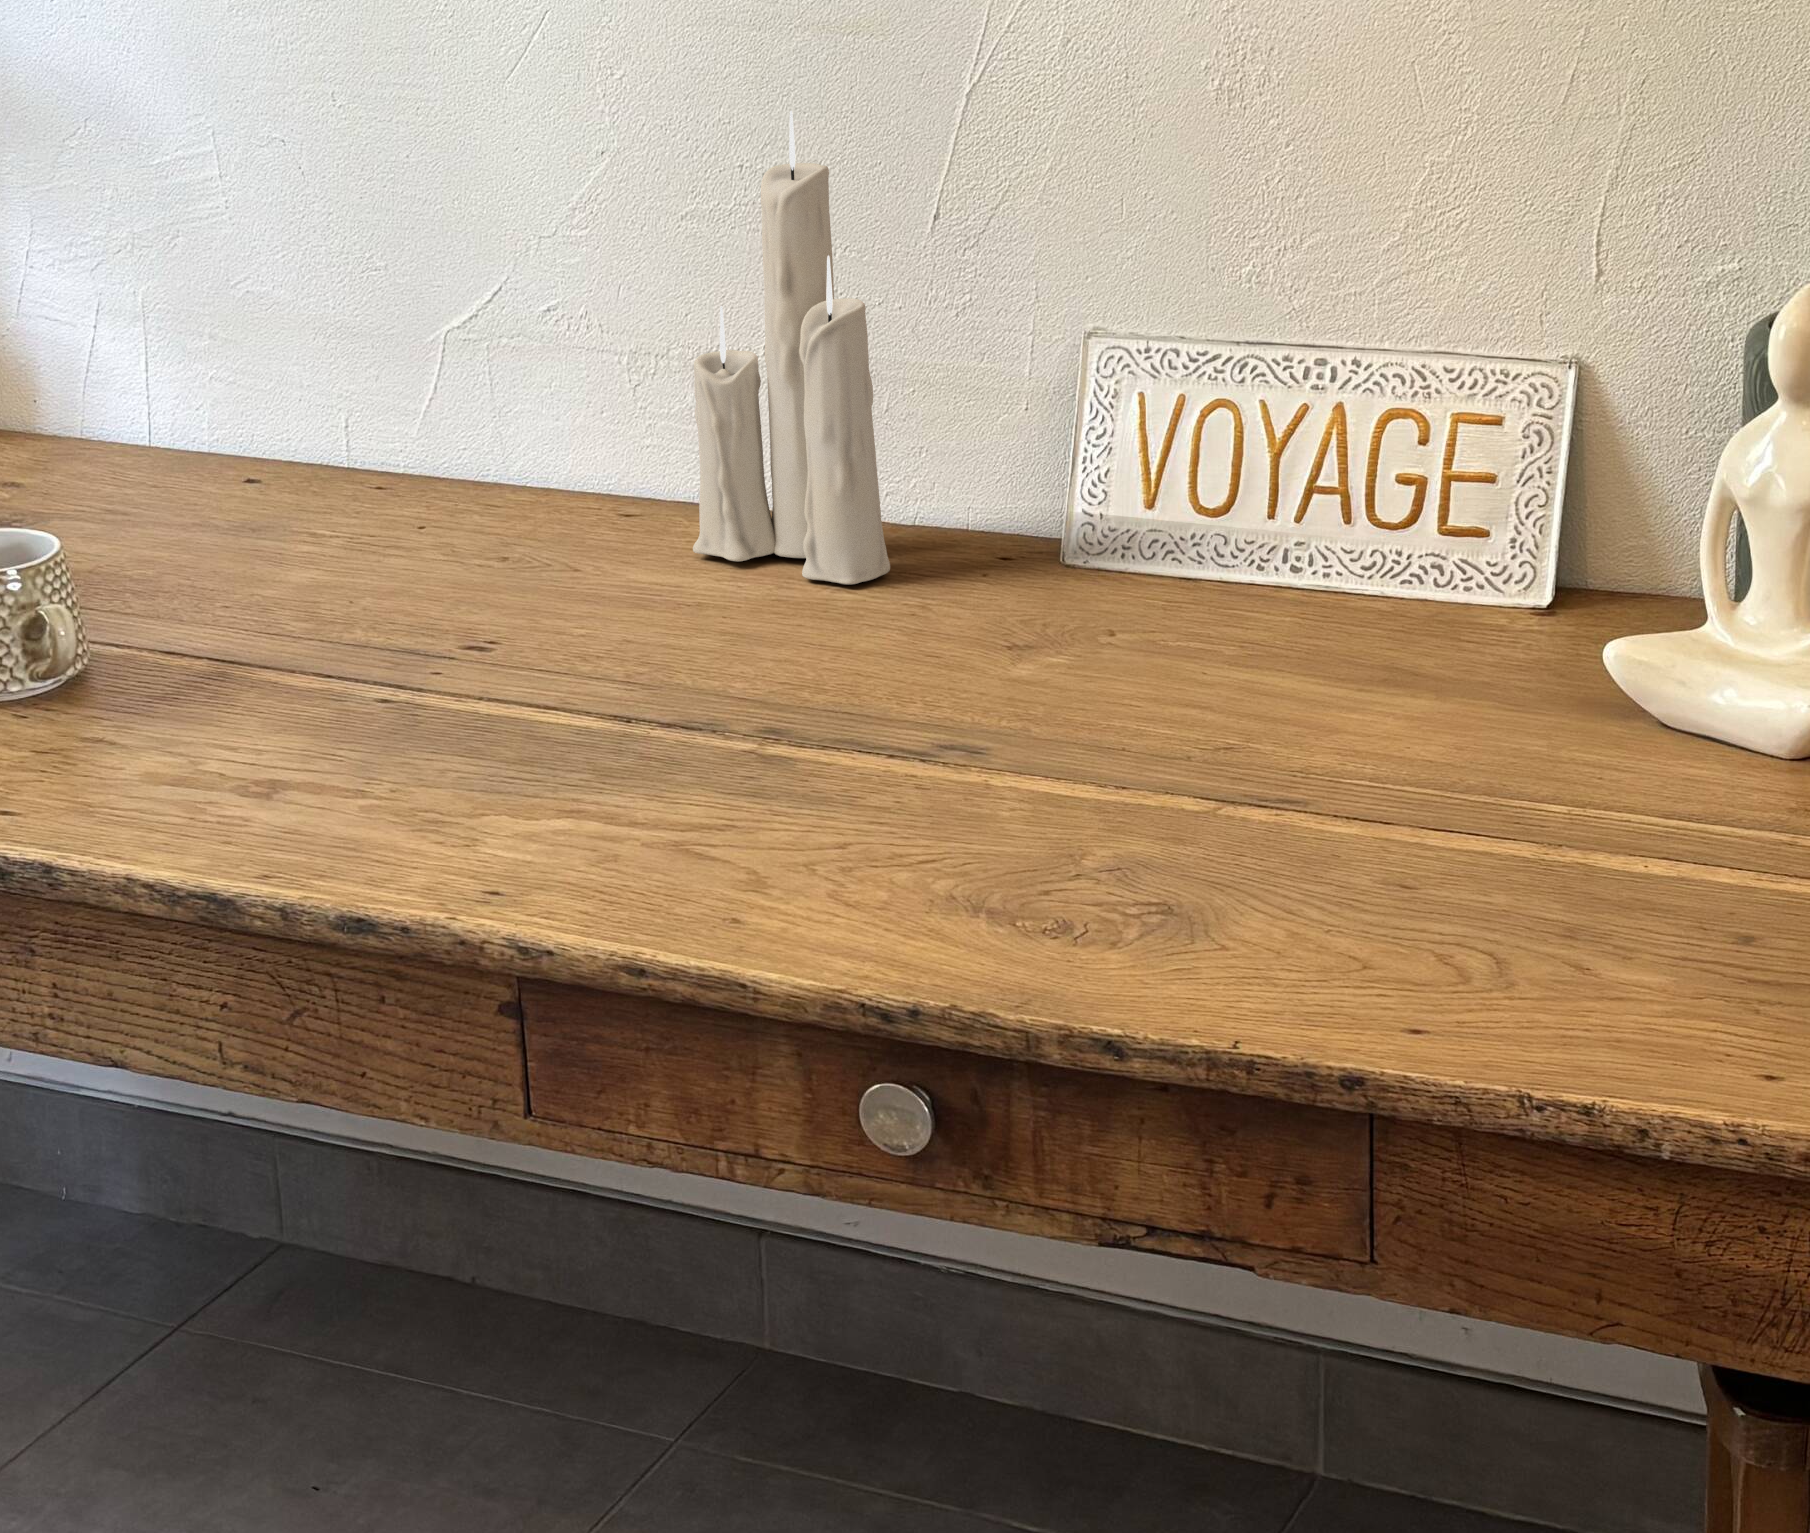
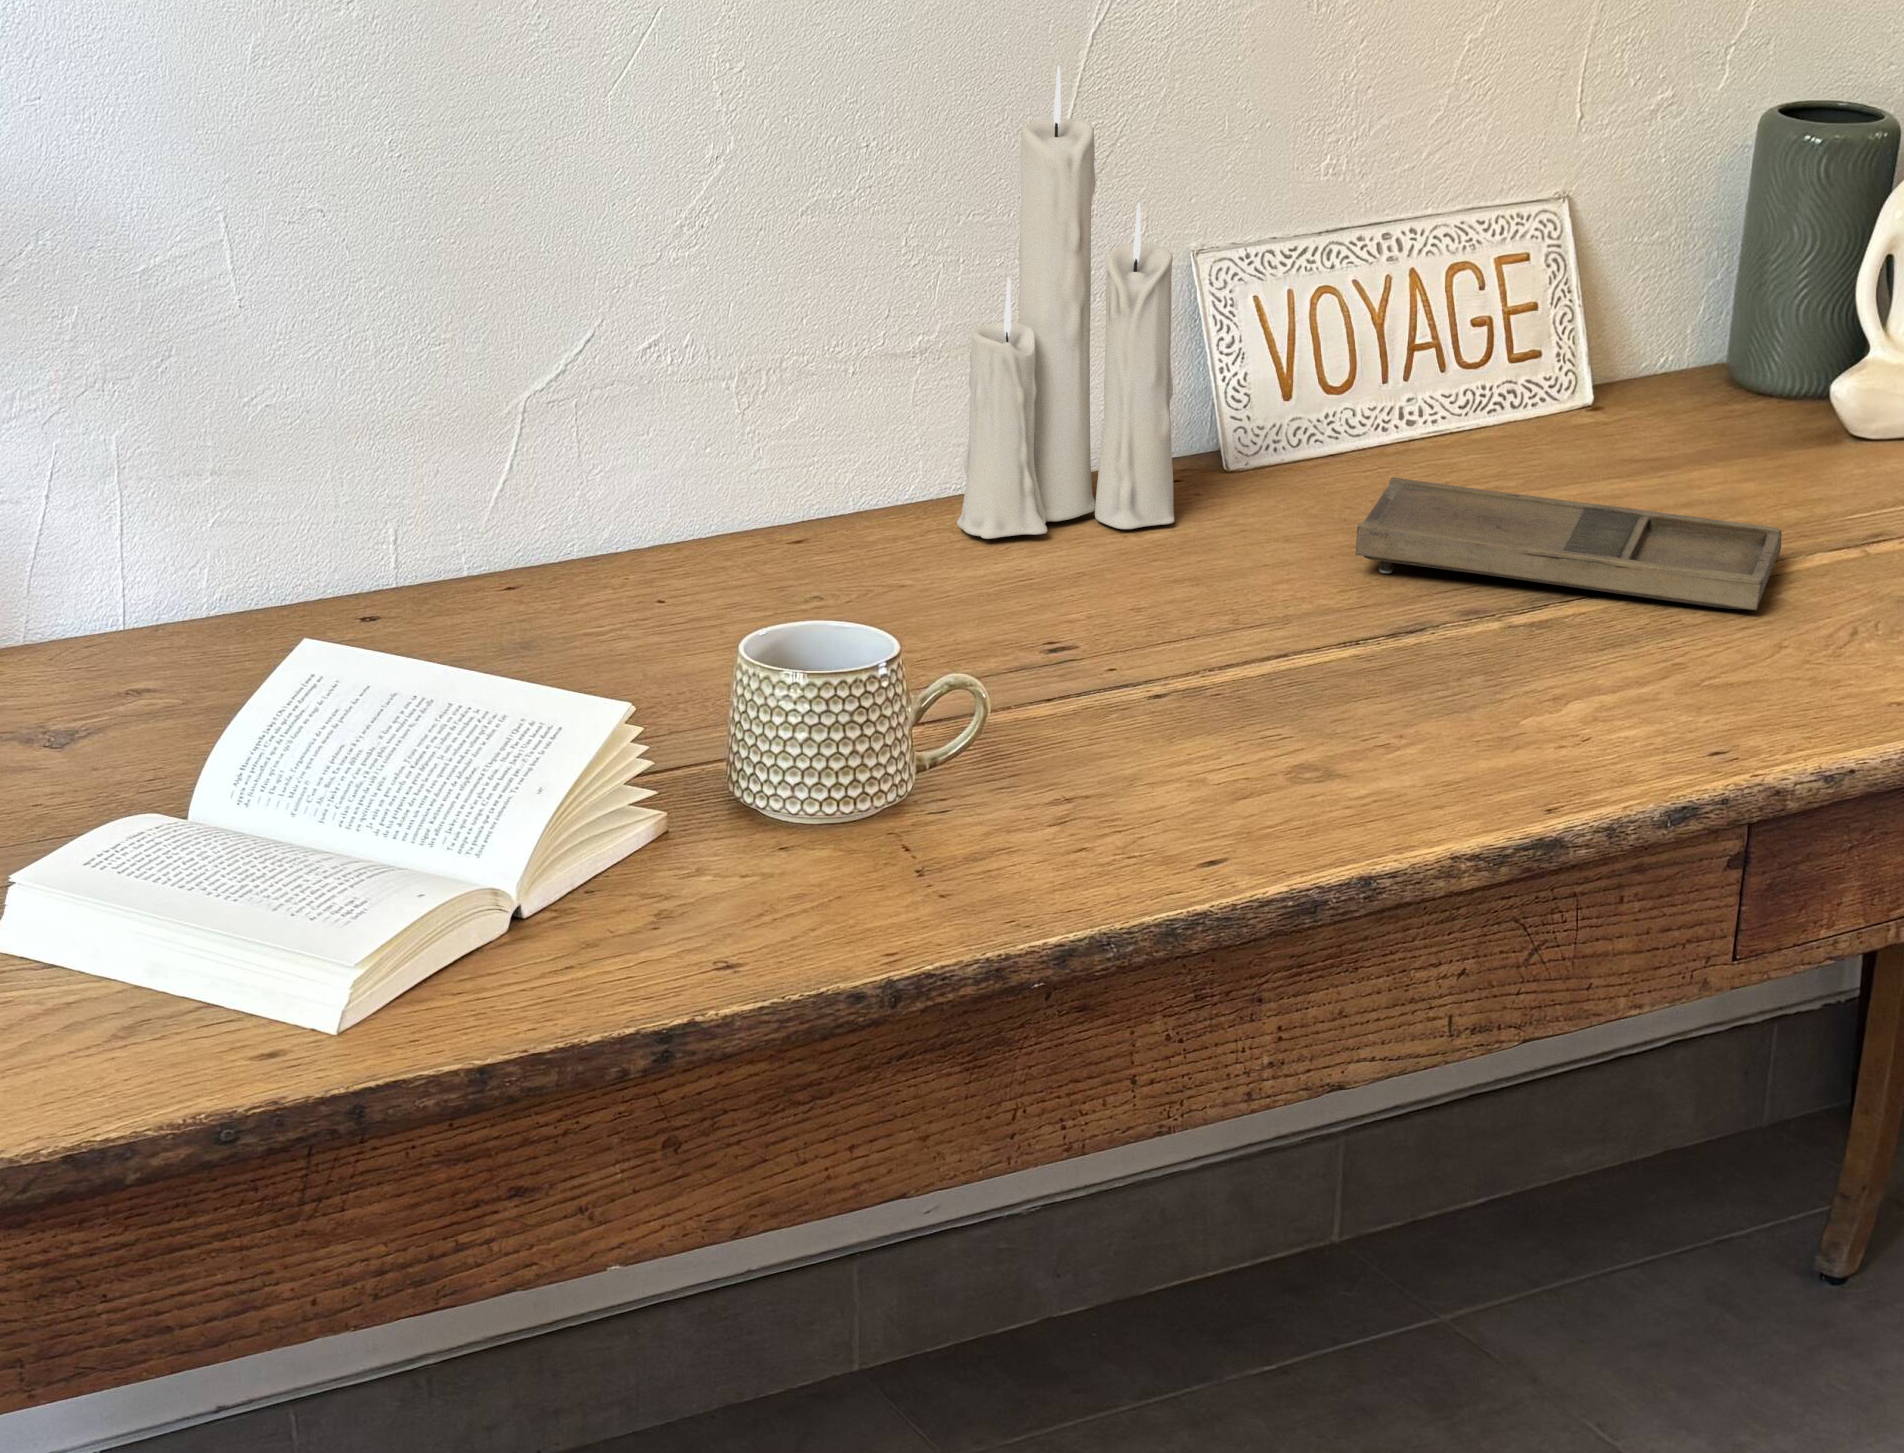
tray: none [803,589,1137,804] -> present [1356,477,1782,610]

